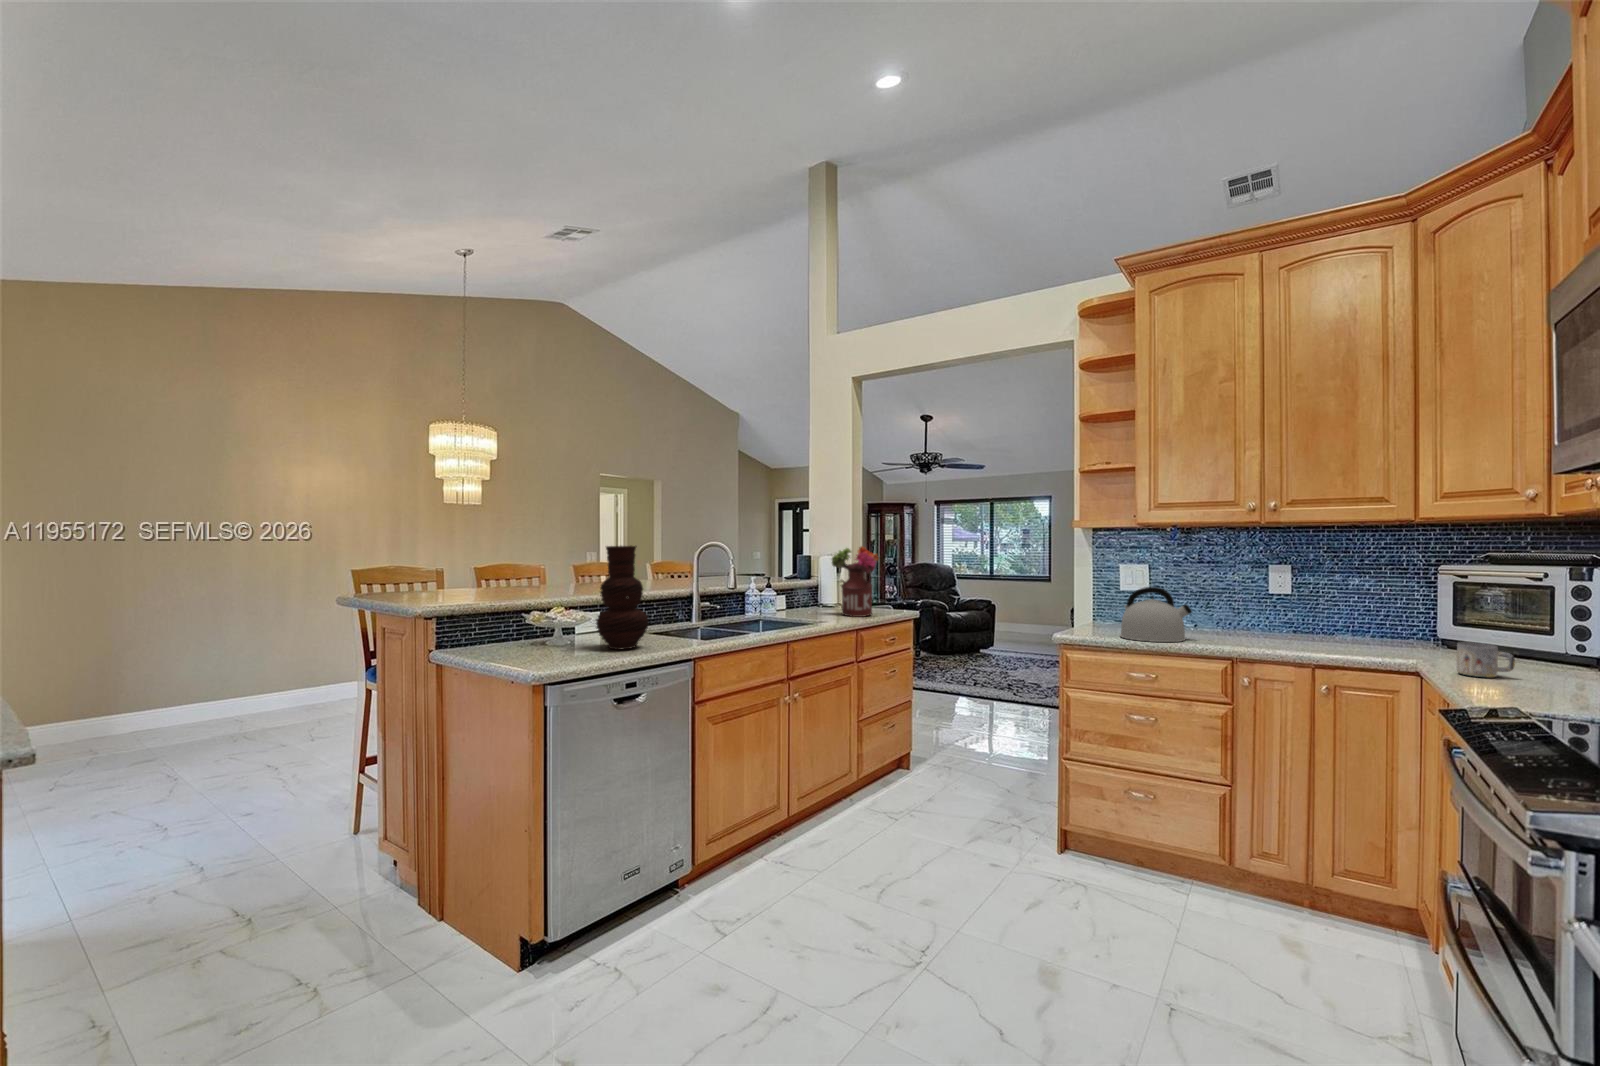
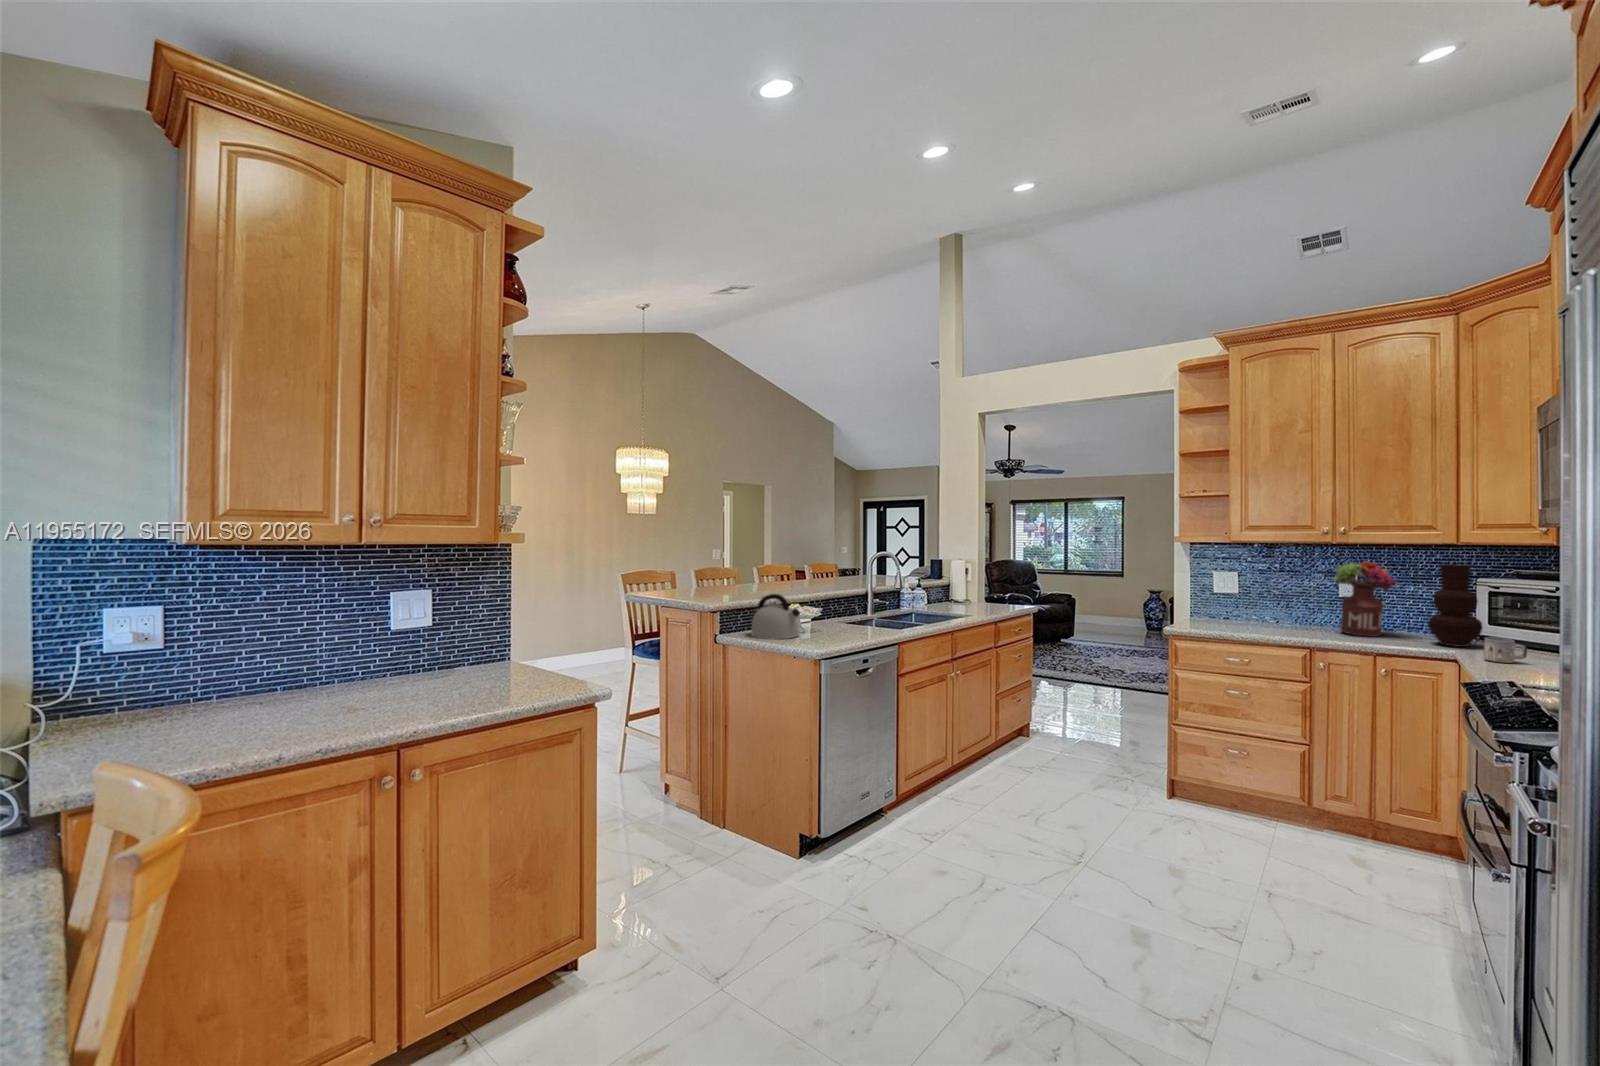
vase: present [596,546,649,650] -> present [1428,564,1483,647]
flower arrangement: present [832,546,879,617] -> present [1334,561,1398,637]
kettle: present [1120,587,1192,642] -> present [751,594,800,639]

